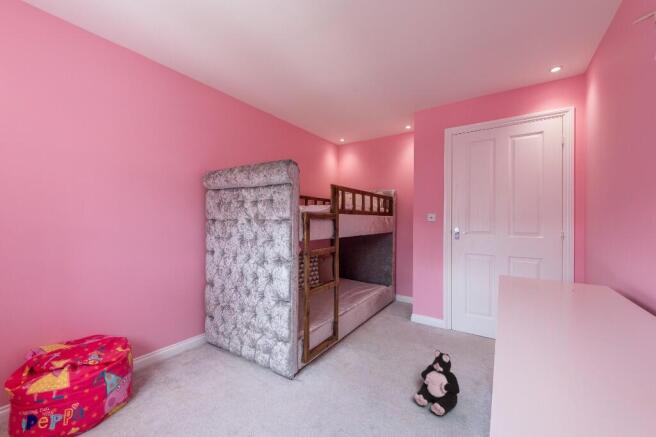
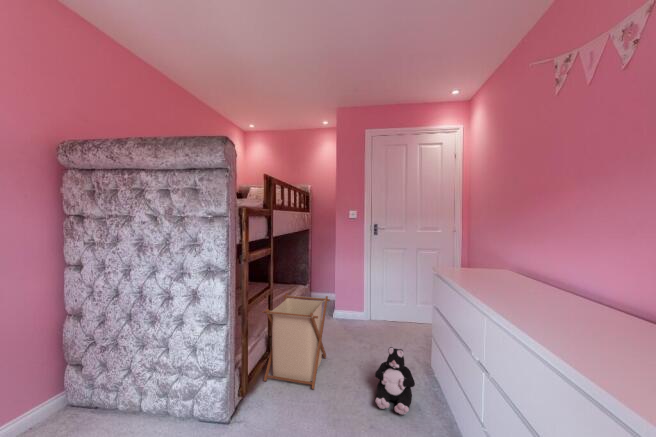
laundry basket: none [326,289,390,374] -> present [262,293,330,389]

